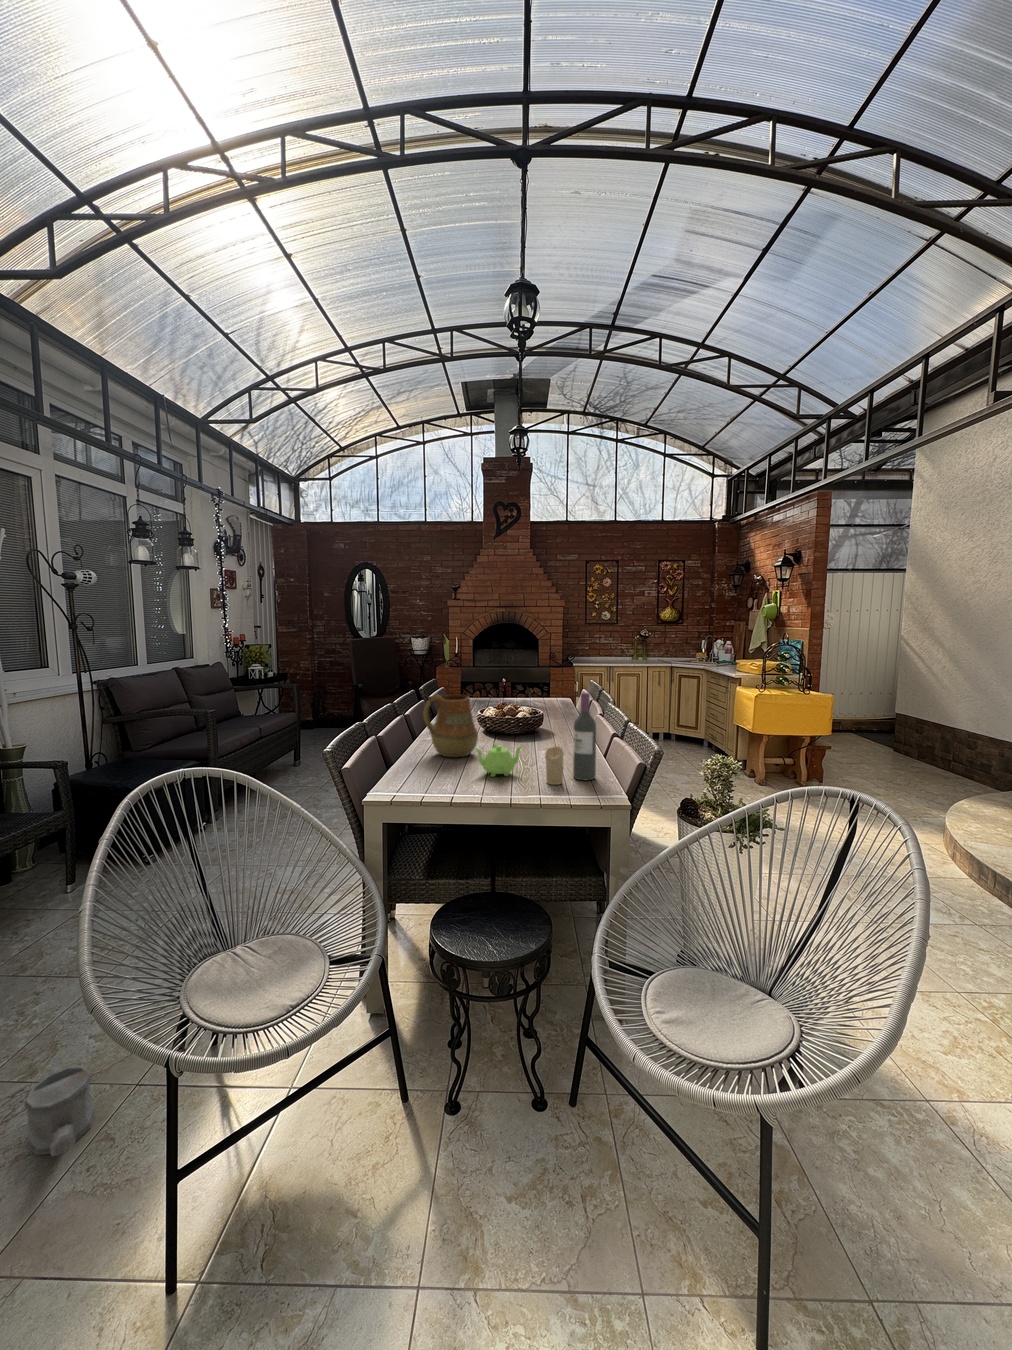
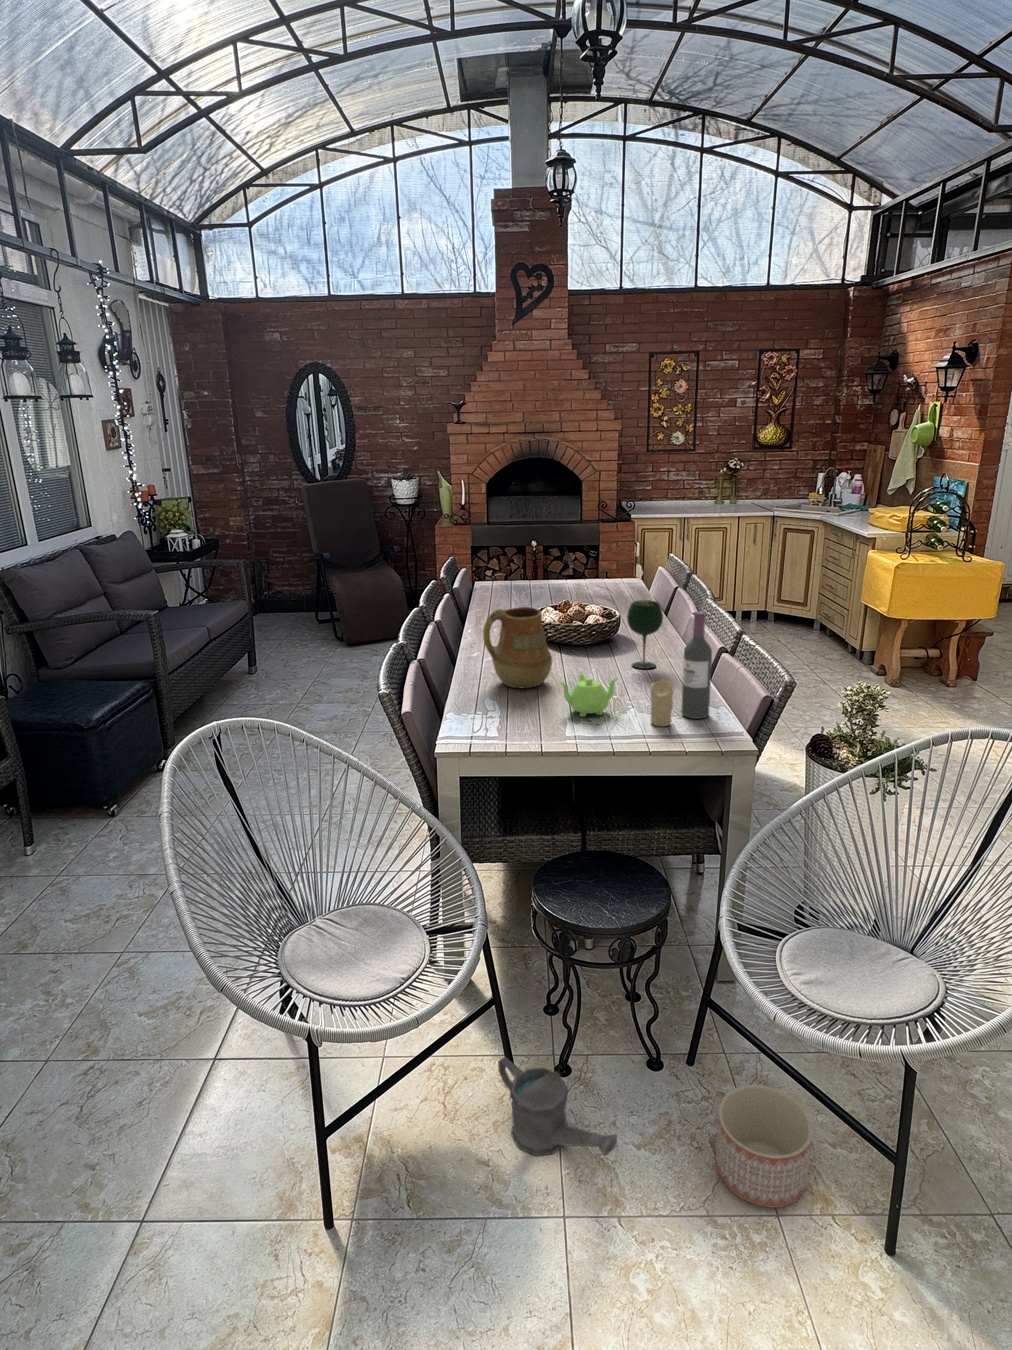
wine glass: none [541,695,568,747] -> present [627,600,663,669]
watering can: present [25,1056,95,1156] -> present [498,1057,617,1156]
planter: none [584,1132,678,1285] -> present [716,1085,813,1208]

